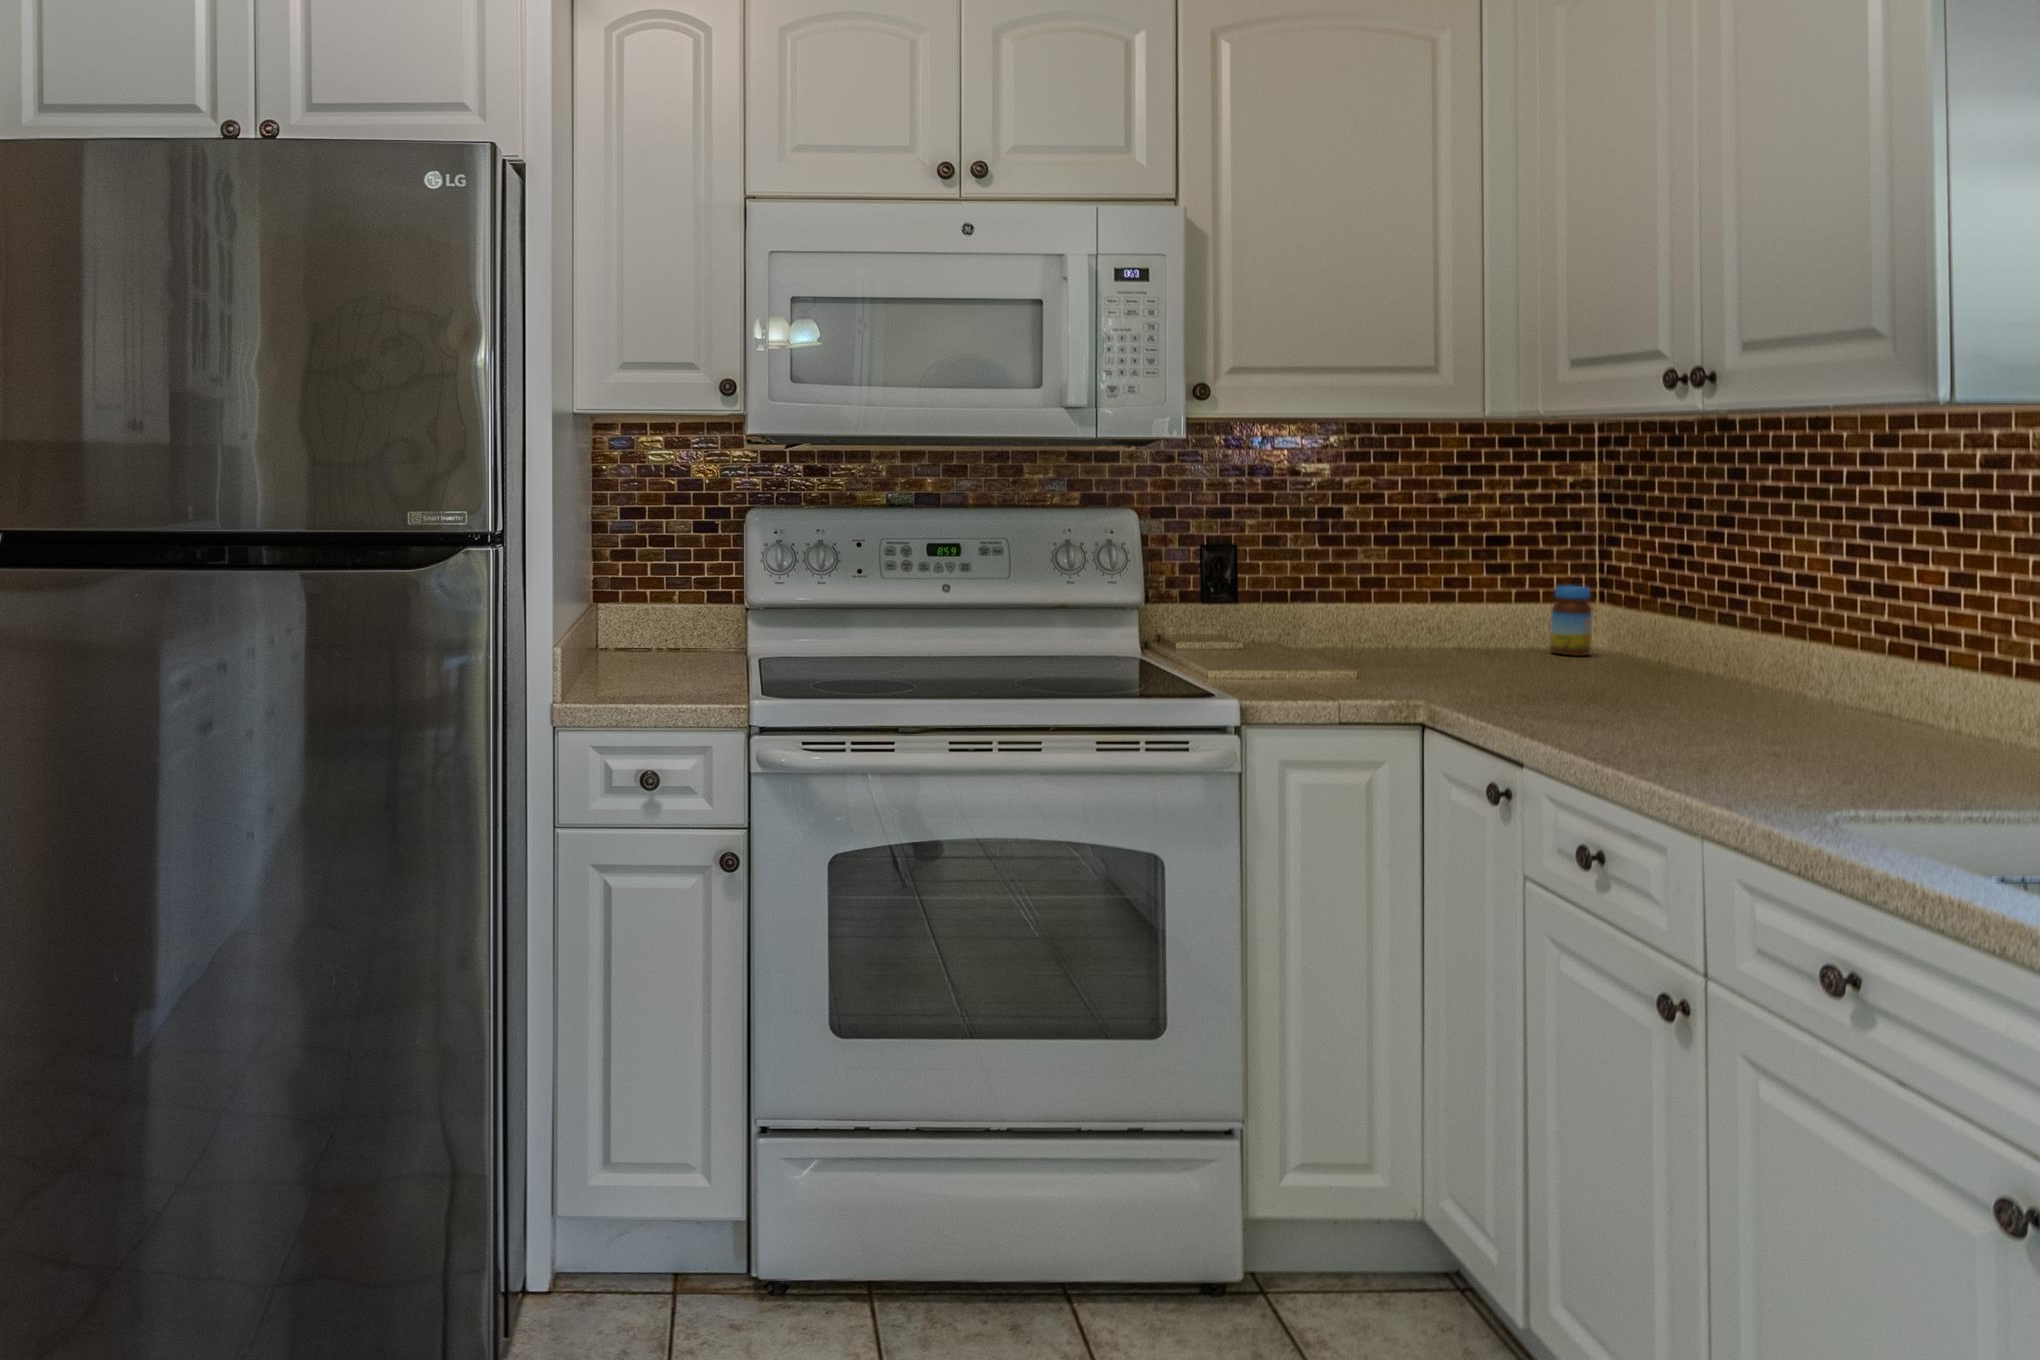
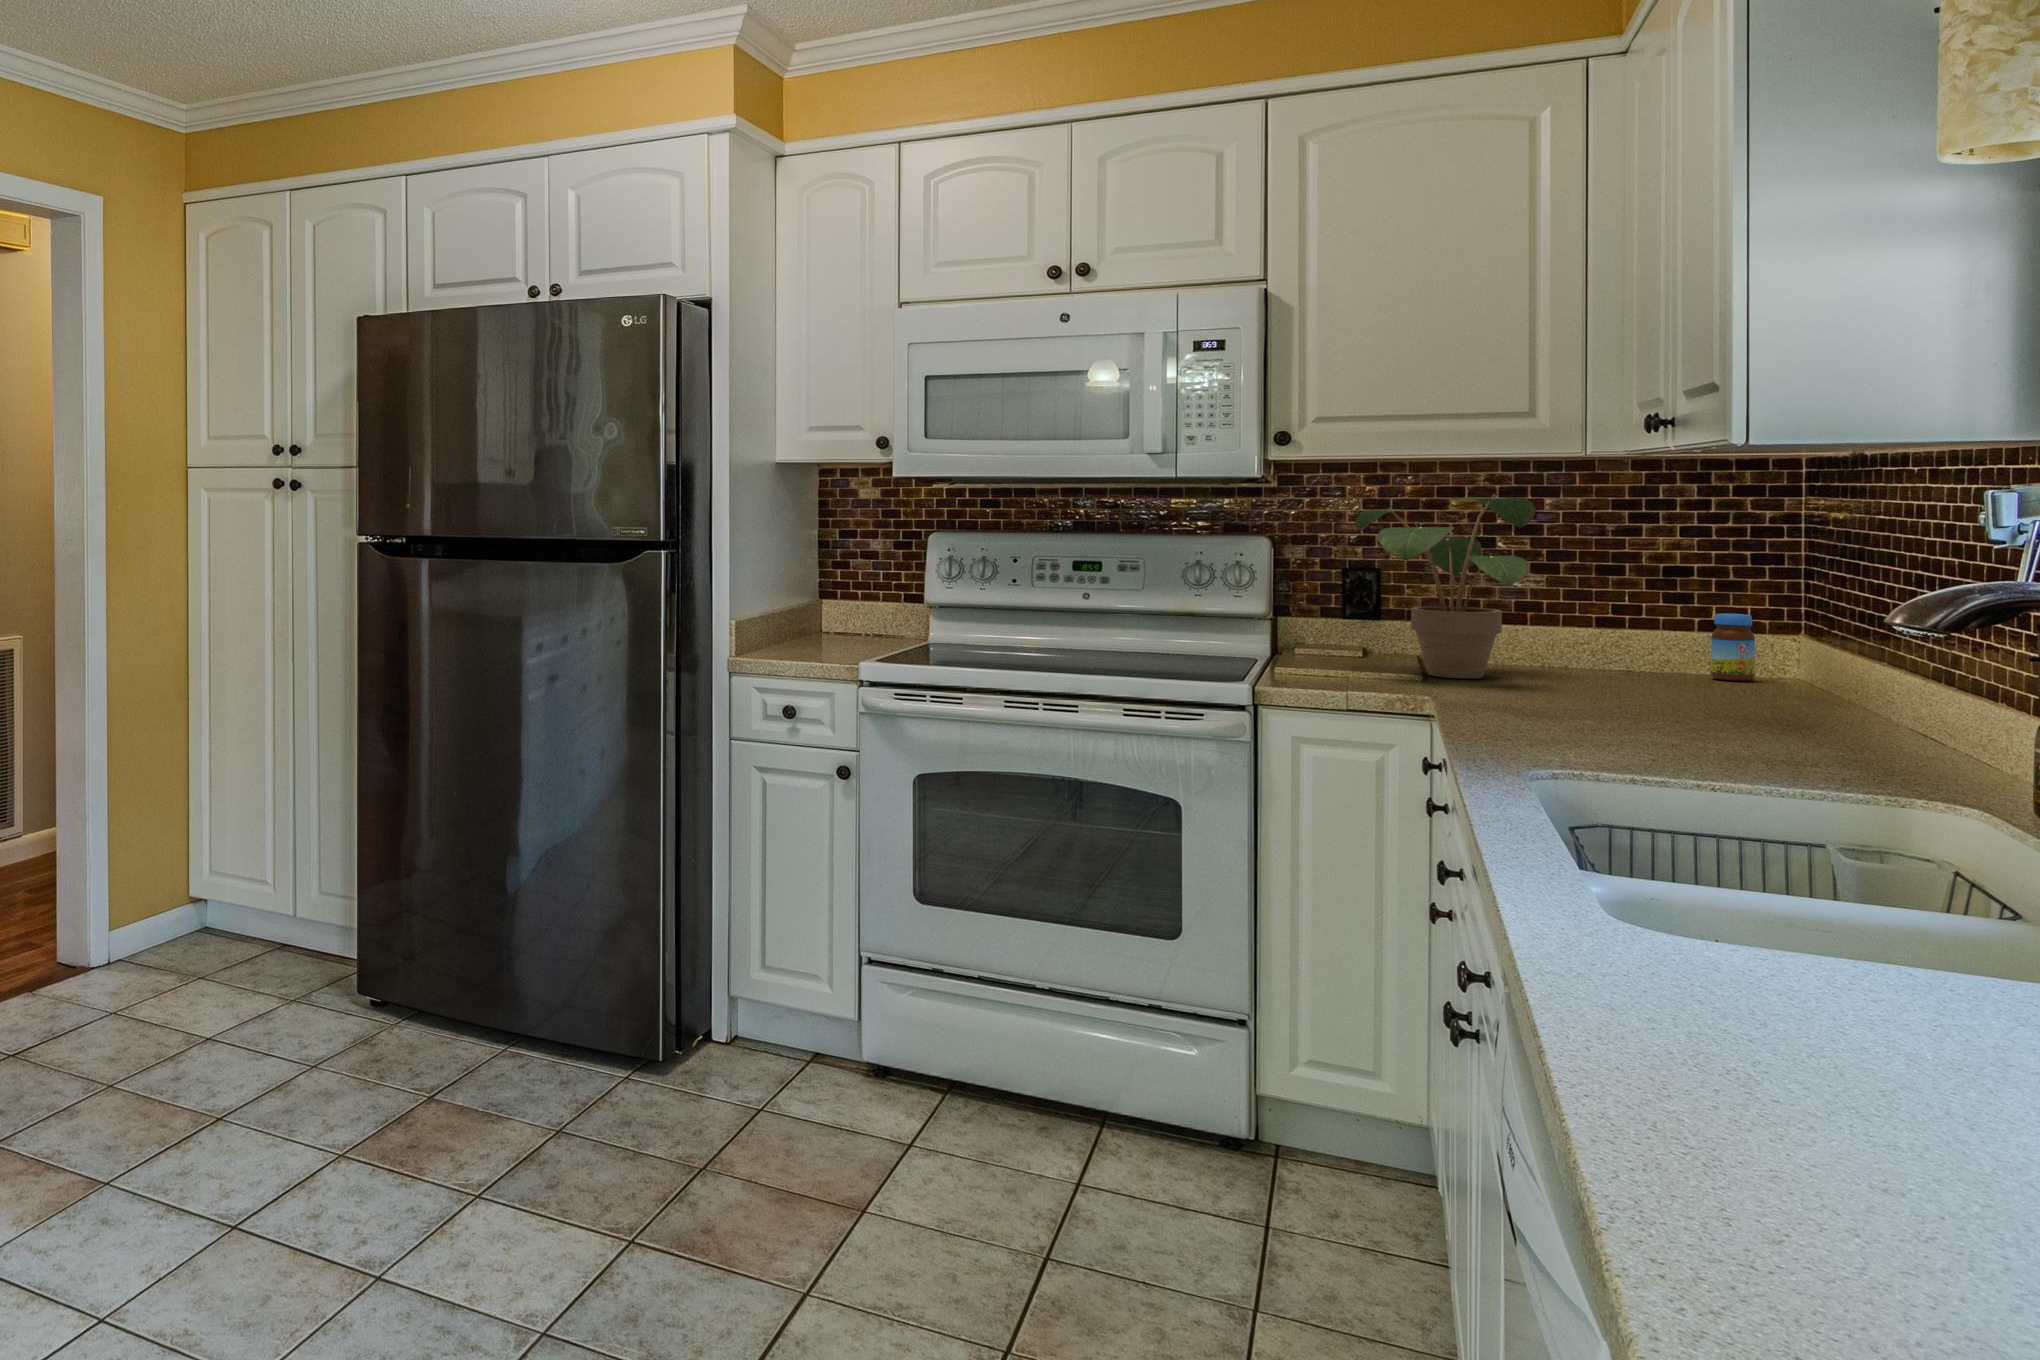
potted plant: none [1268,462,1496,673] -> present [1356,494,1536,678]

